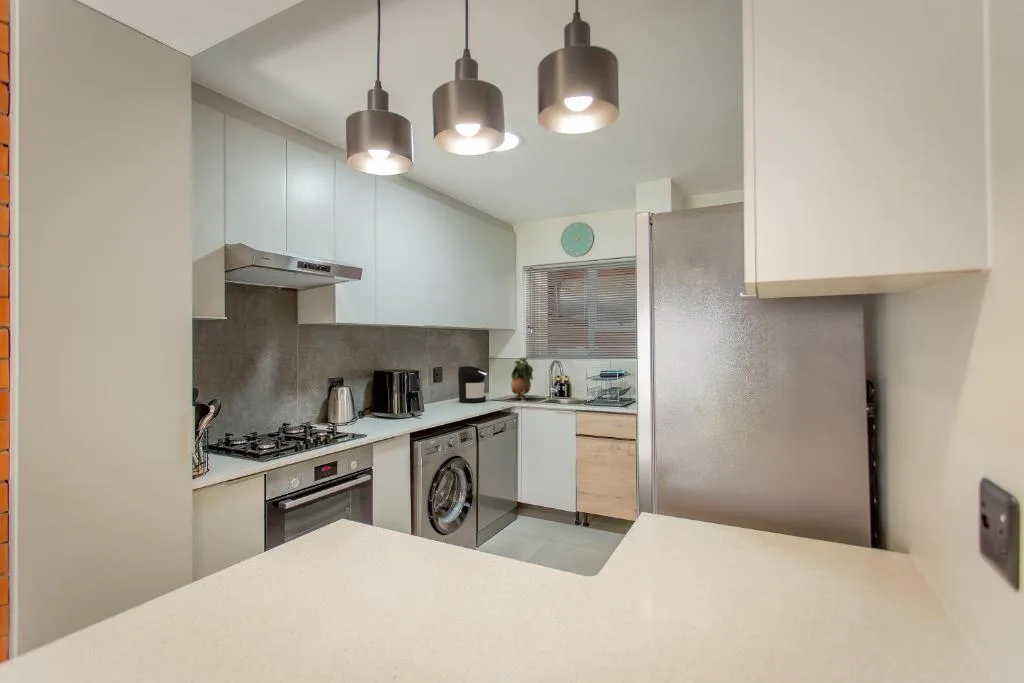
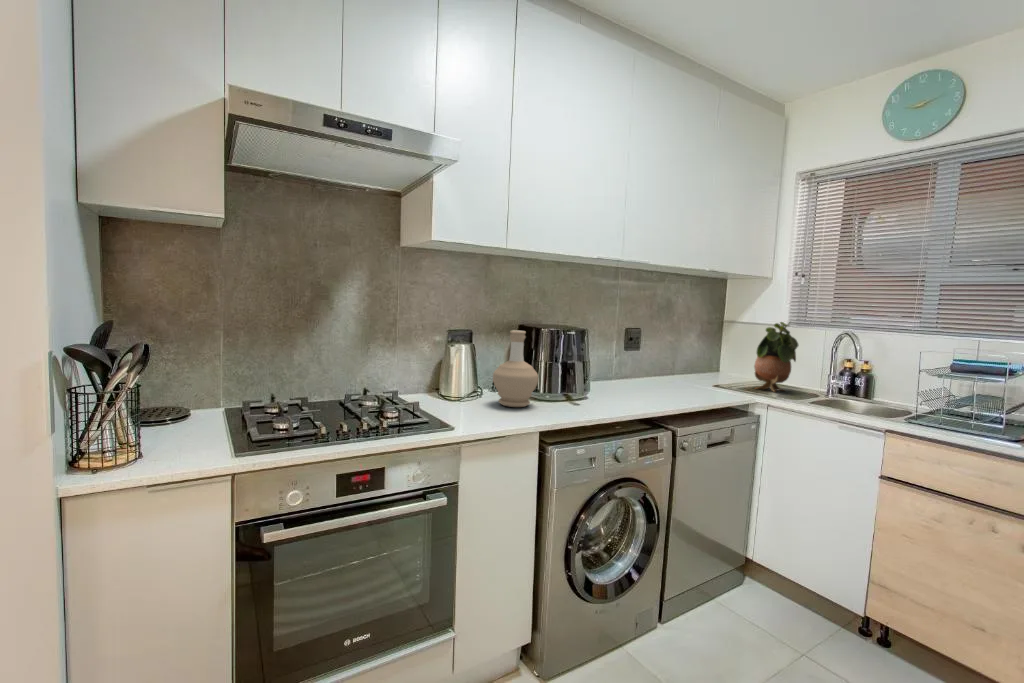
coffee maker: present [458,366,487,403] -> none [663,330,713,387]
bottle: none [368,374,398,424] -> present [493,330,538,407]

